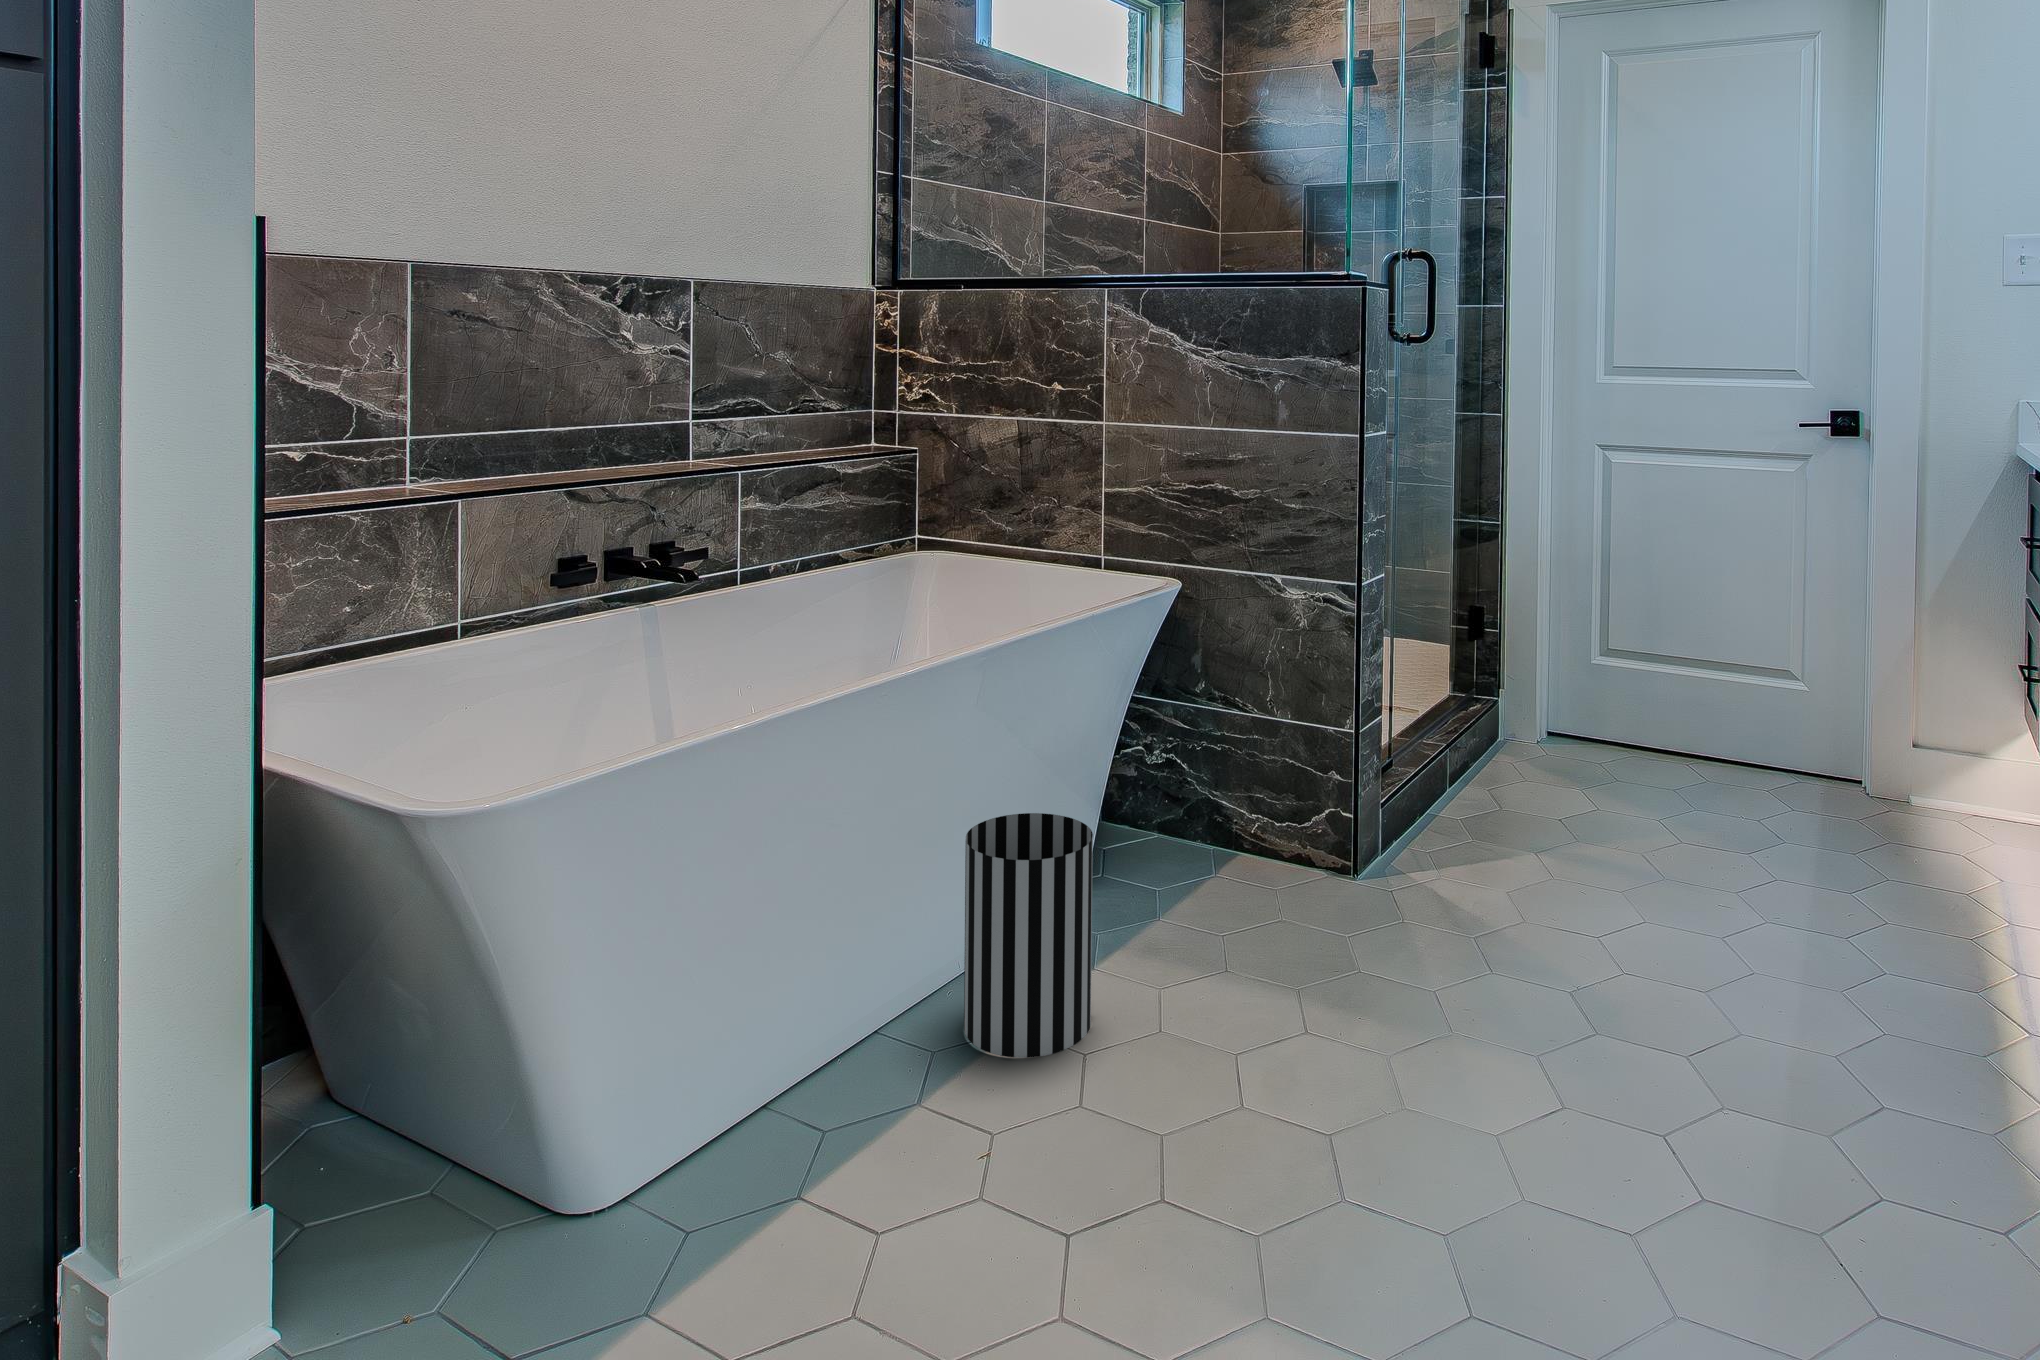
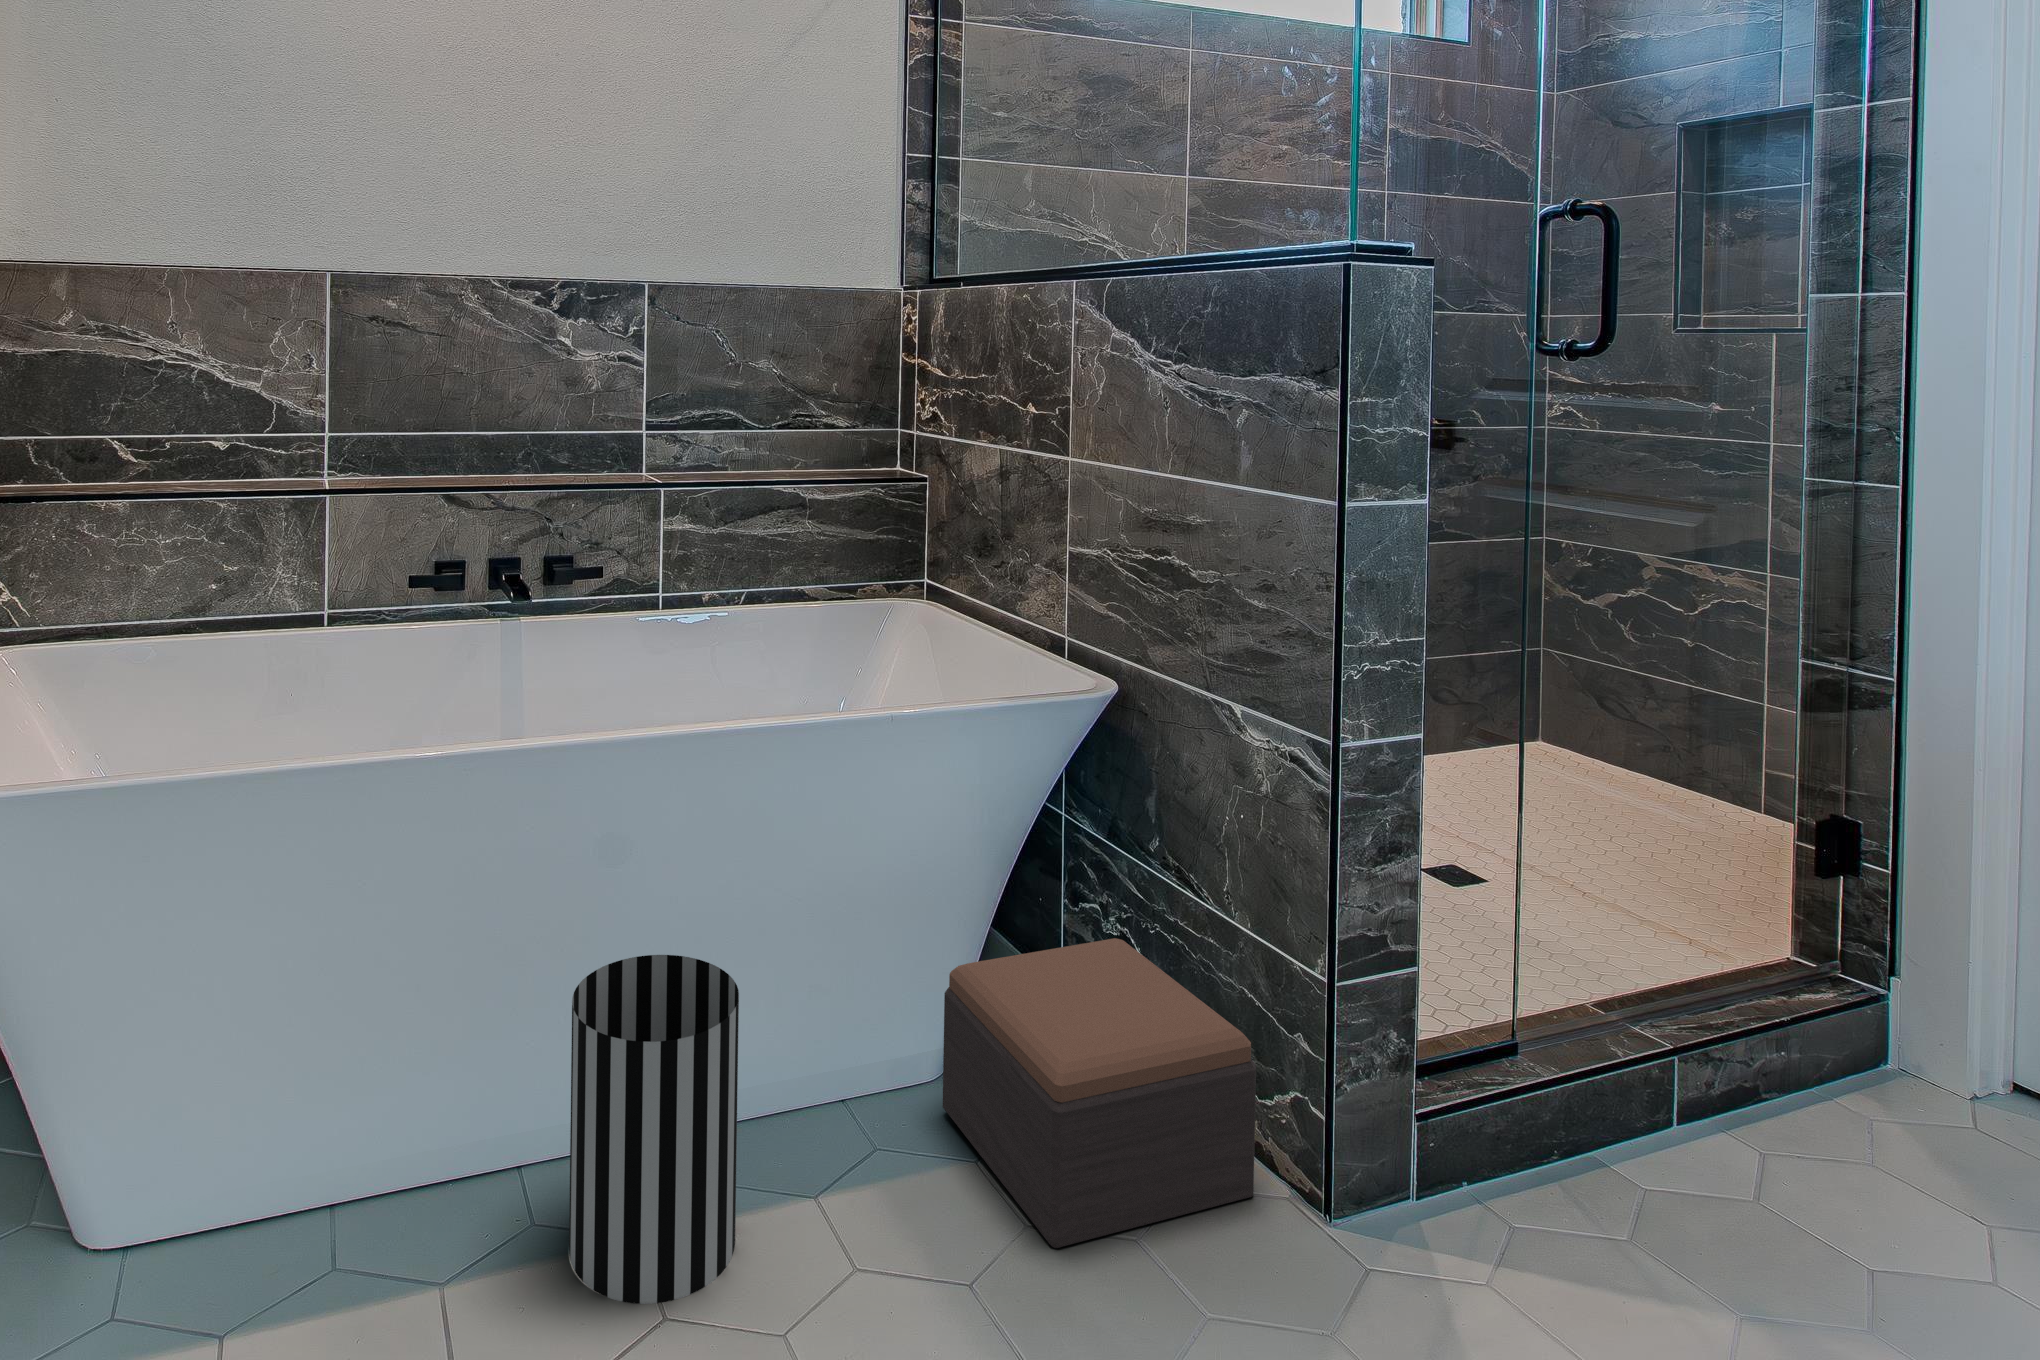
footstool: none [1110,756,1313,936] -> present [943,938,1256,1248]

